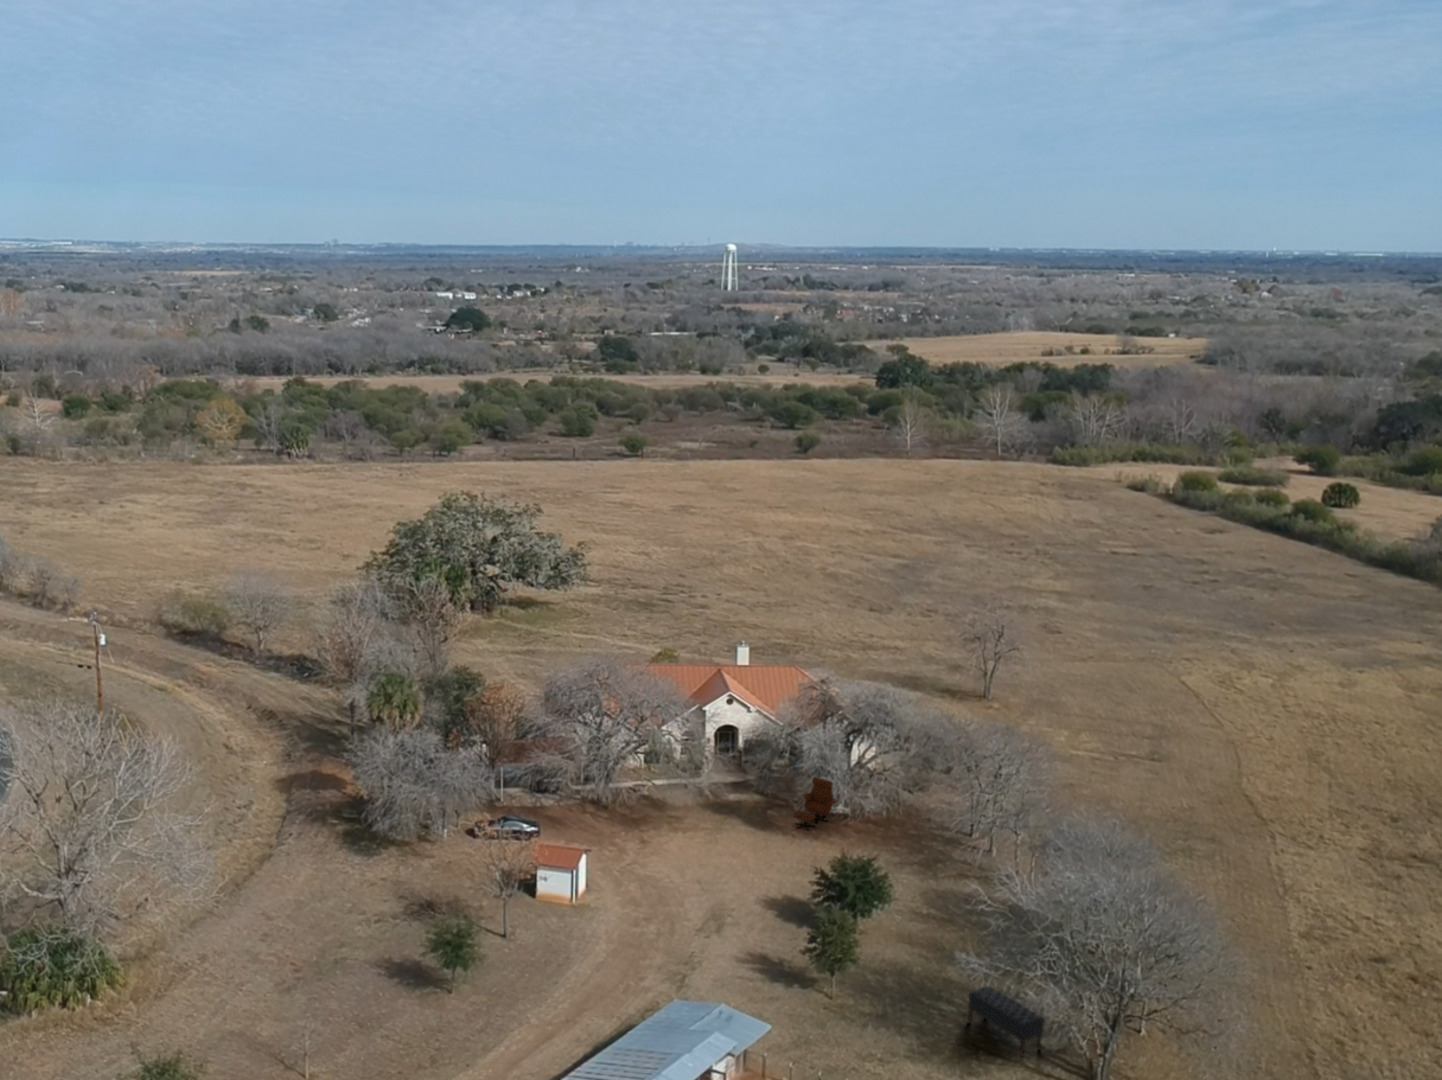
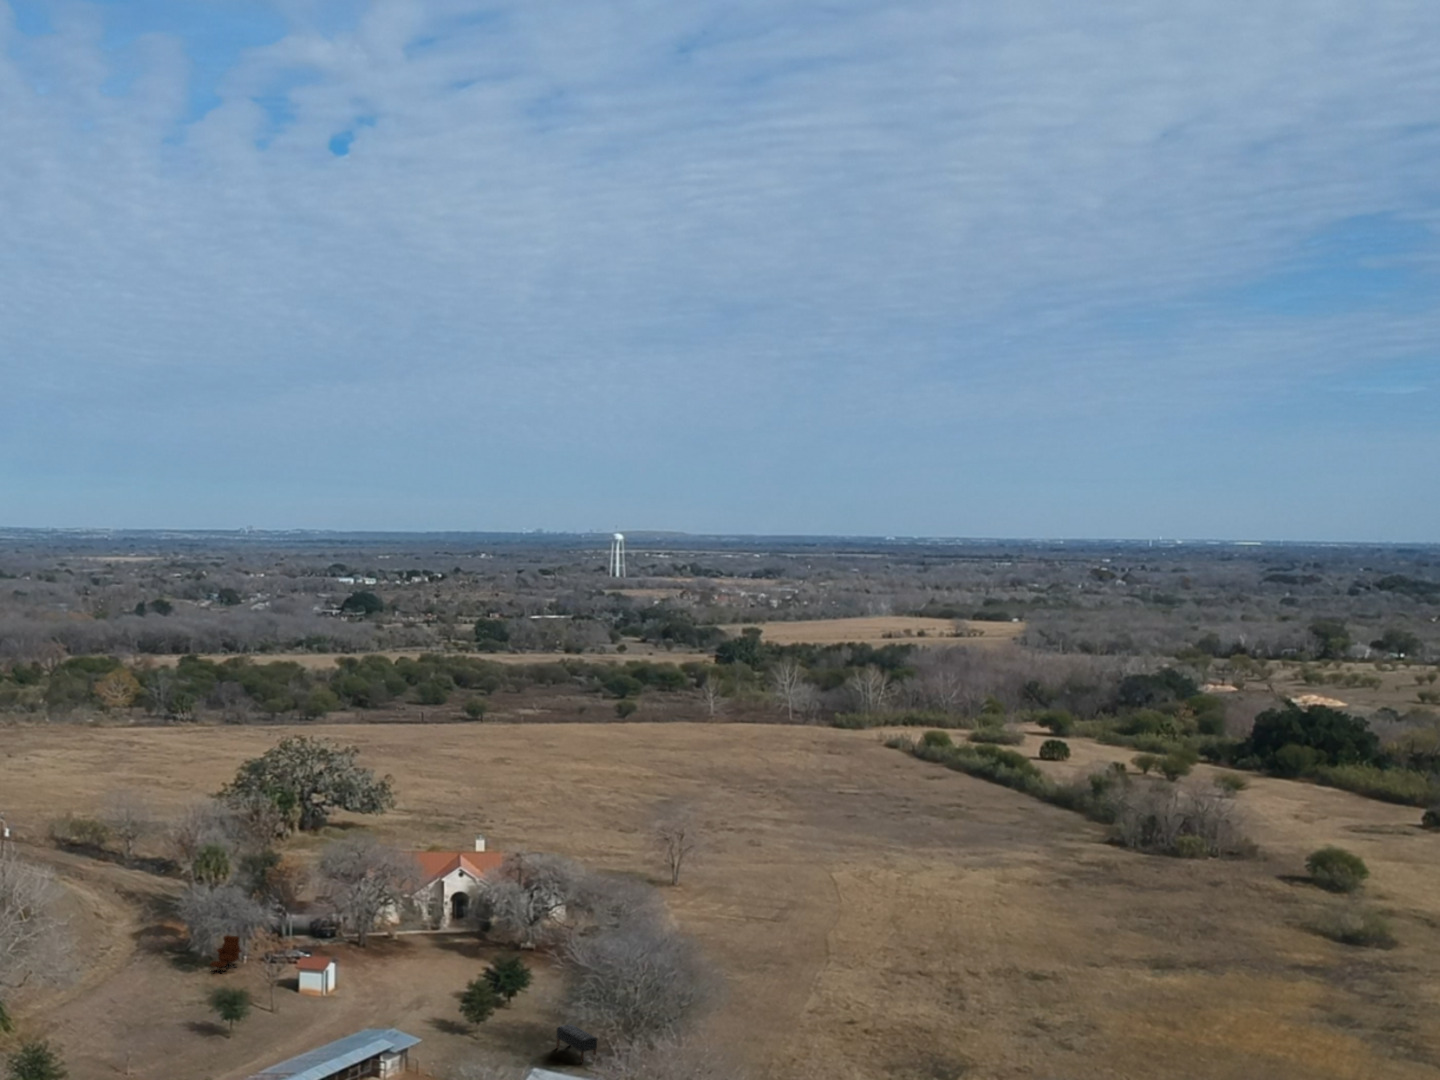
lounge chair: present [794,777,835,830] -> present [210,935,241,972]

